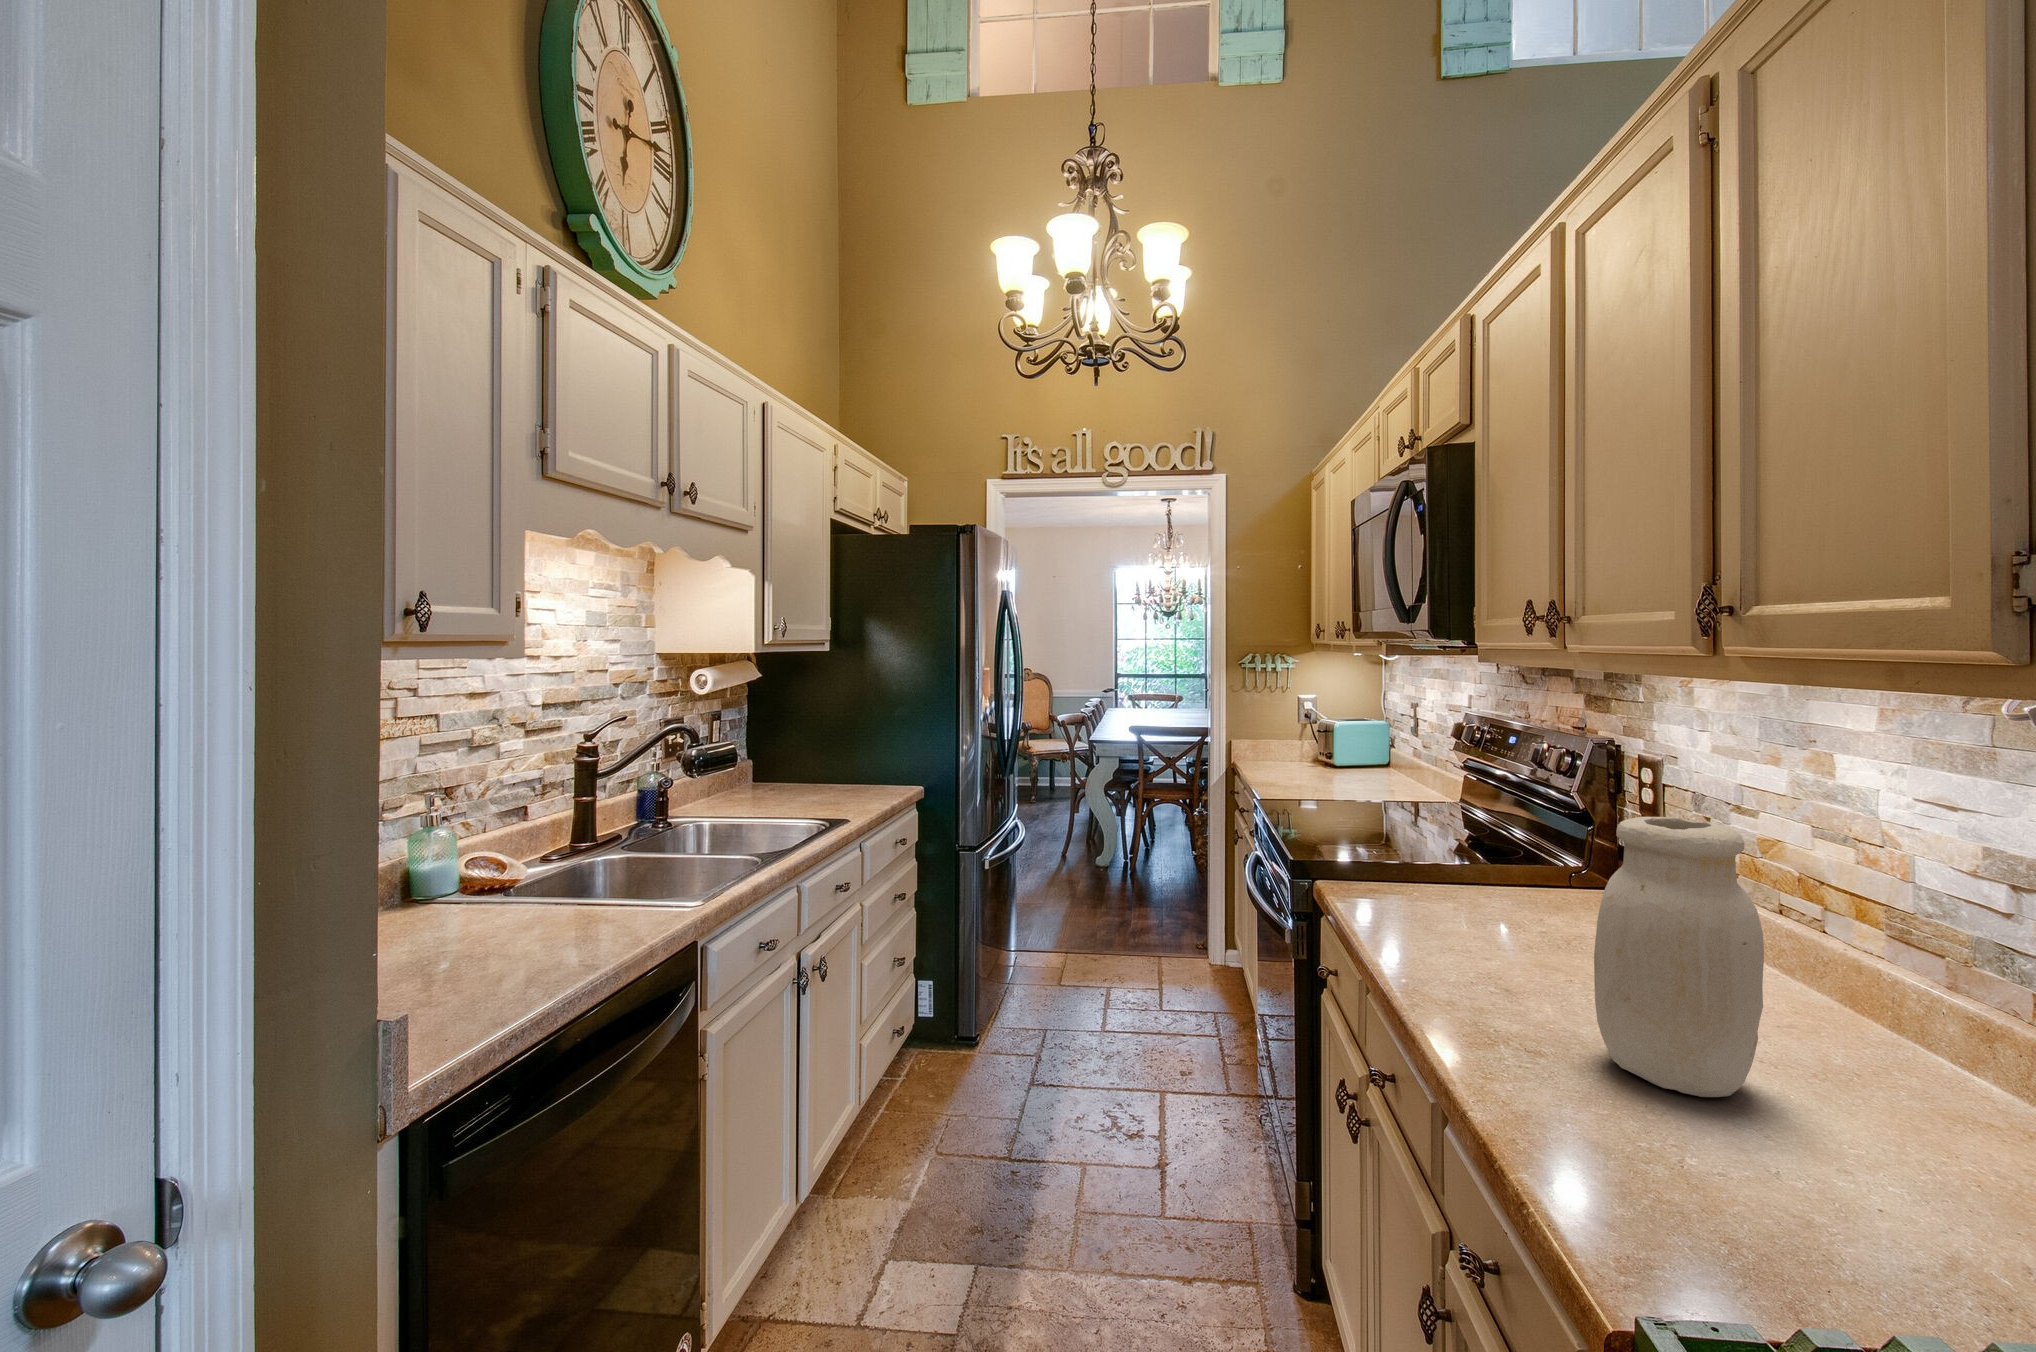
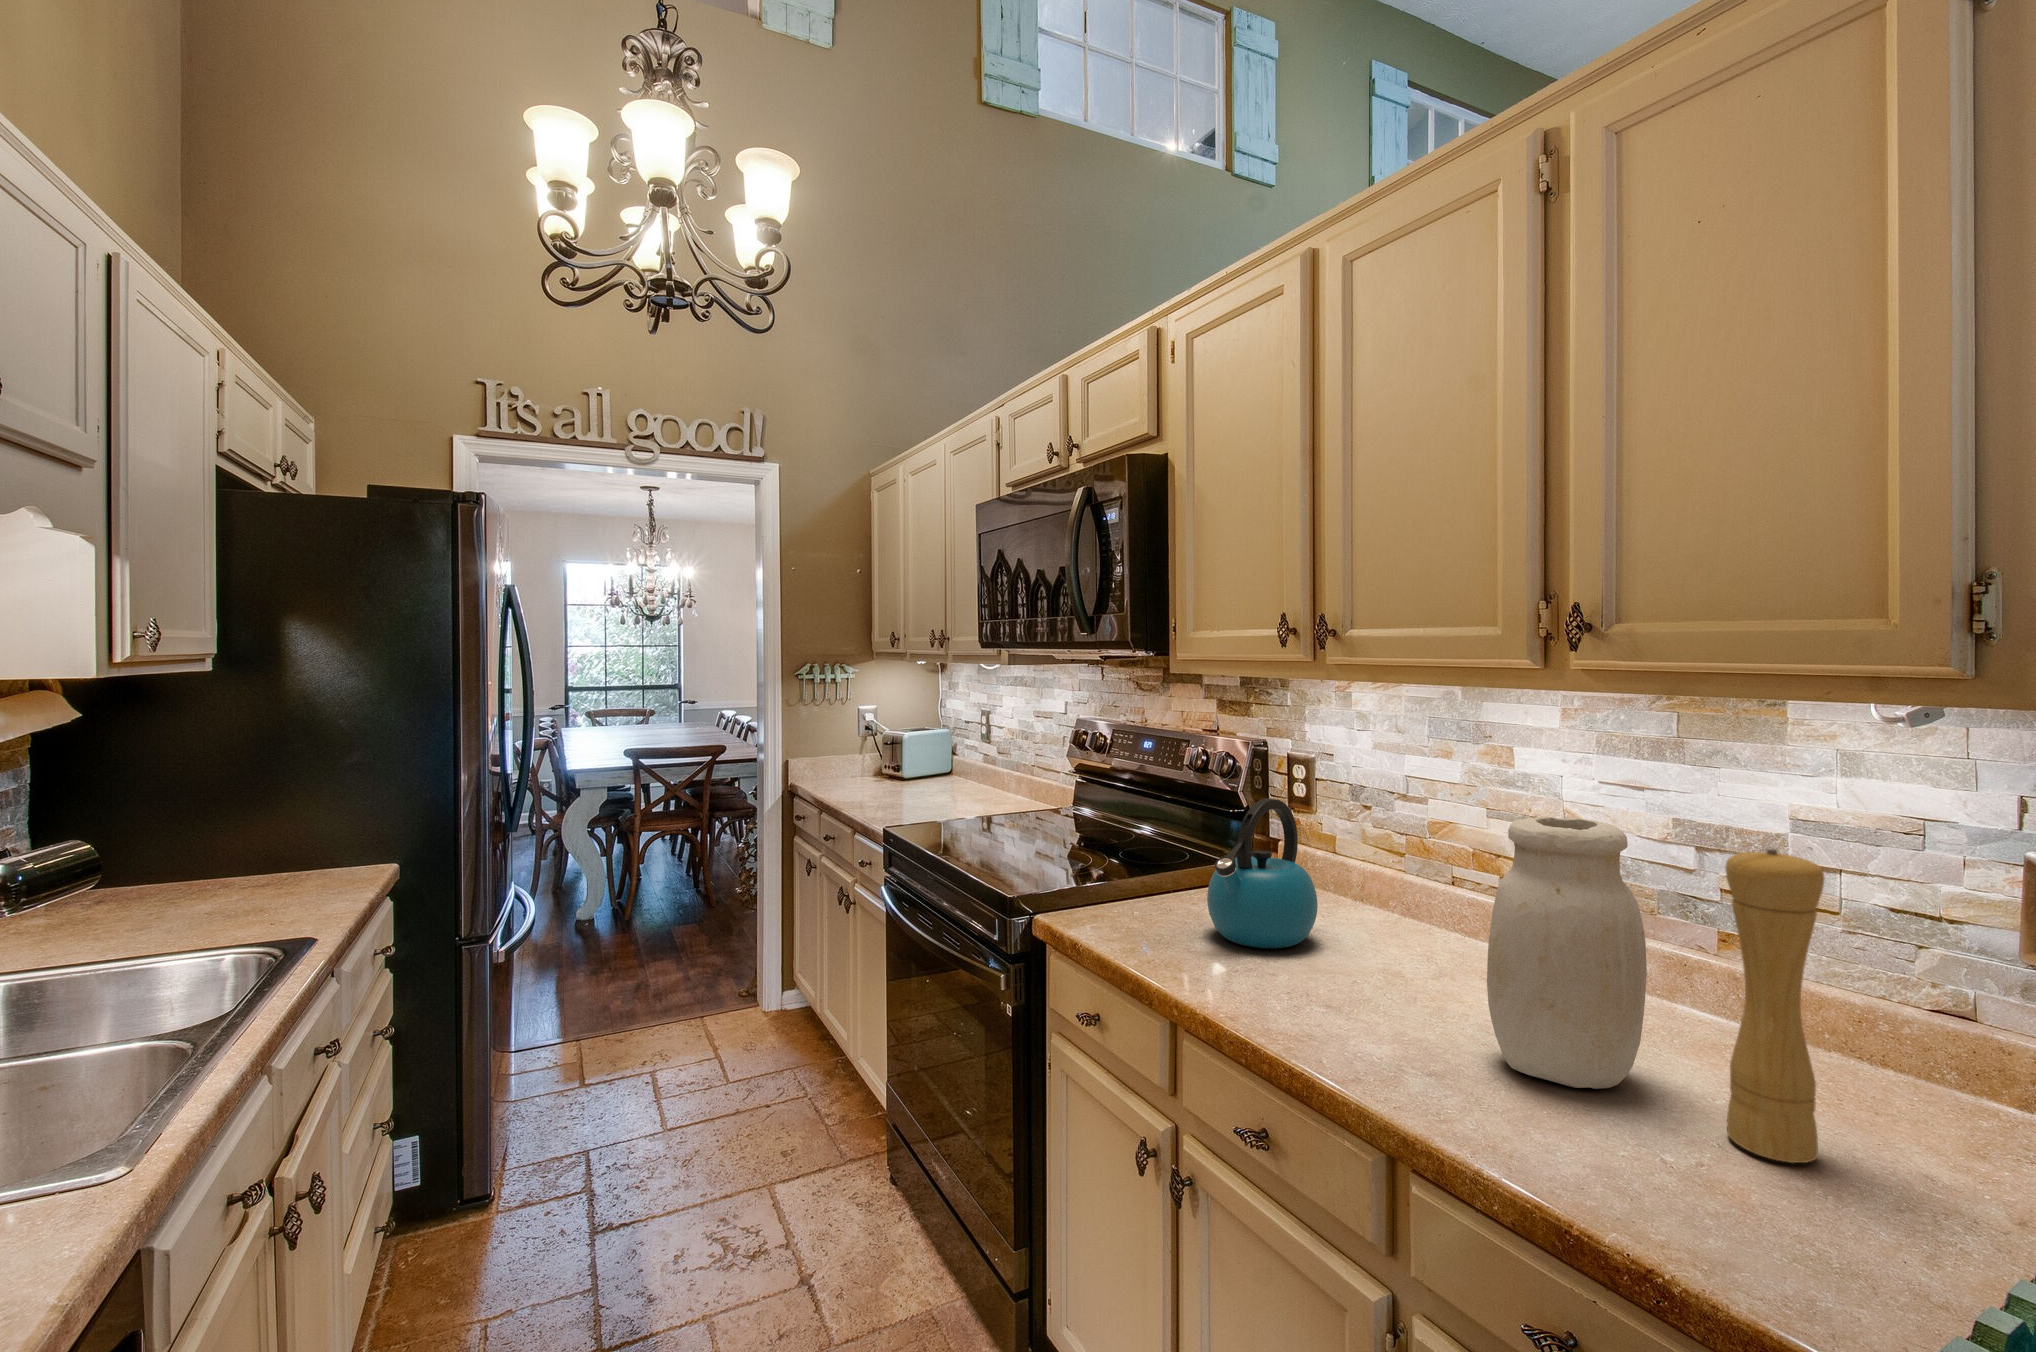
kettle: none [1446,793,1575,939] -> present [1207,798,1318,948]
pepper mill: none [1776,860,1884,1197] -> present [1725,849,1824,1163]

